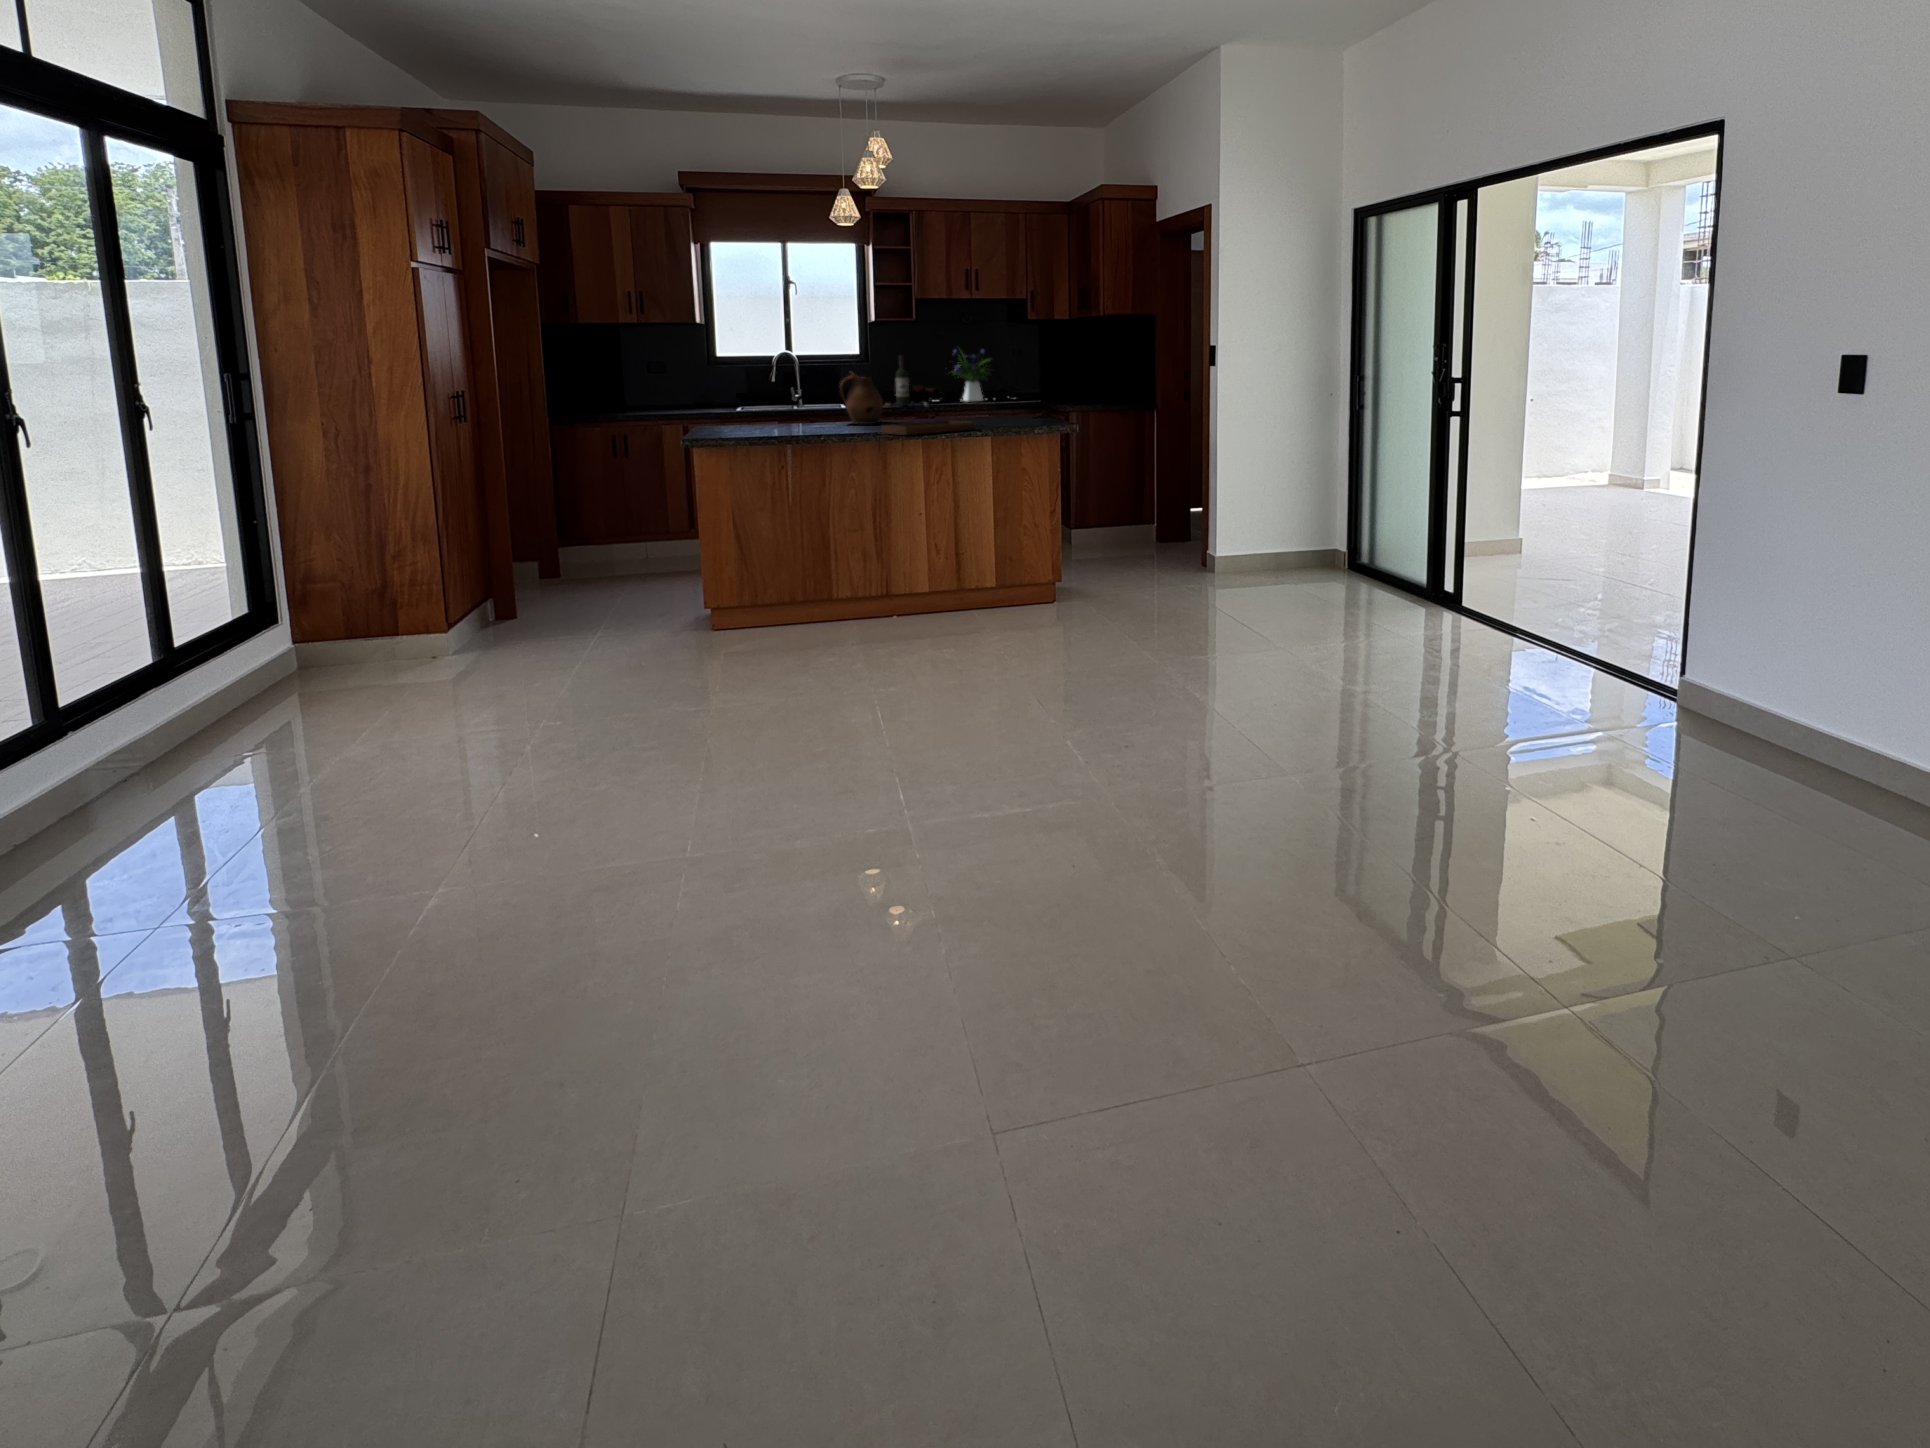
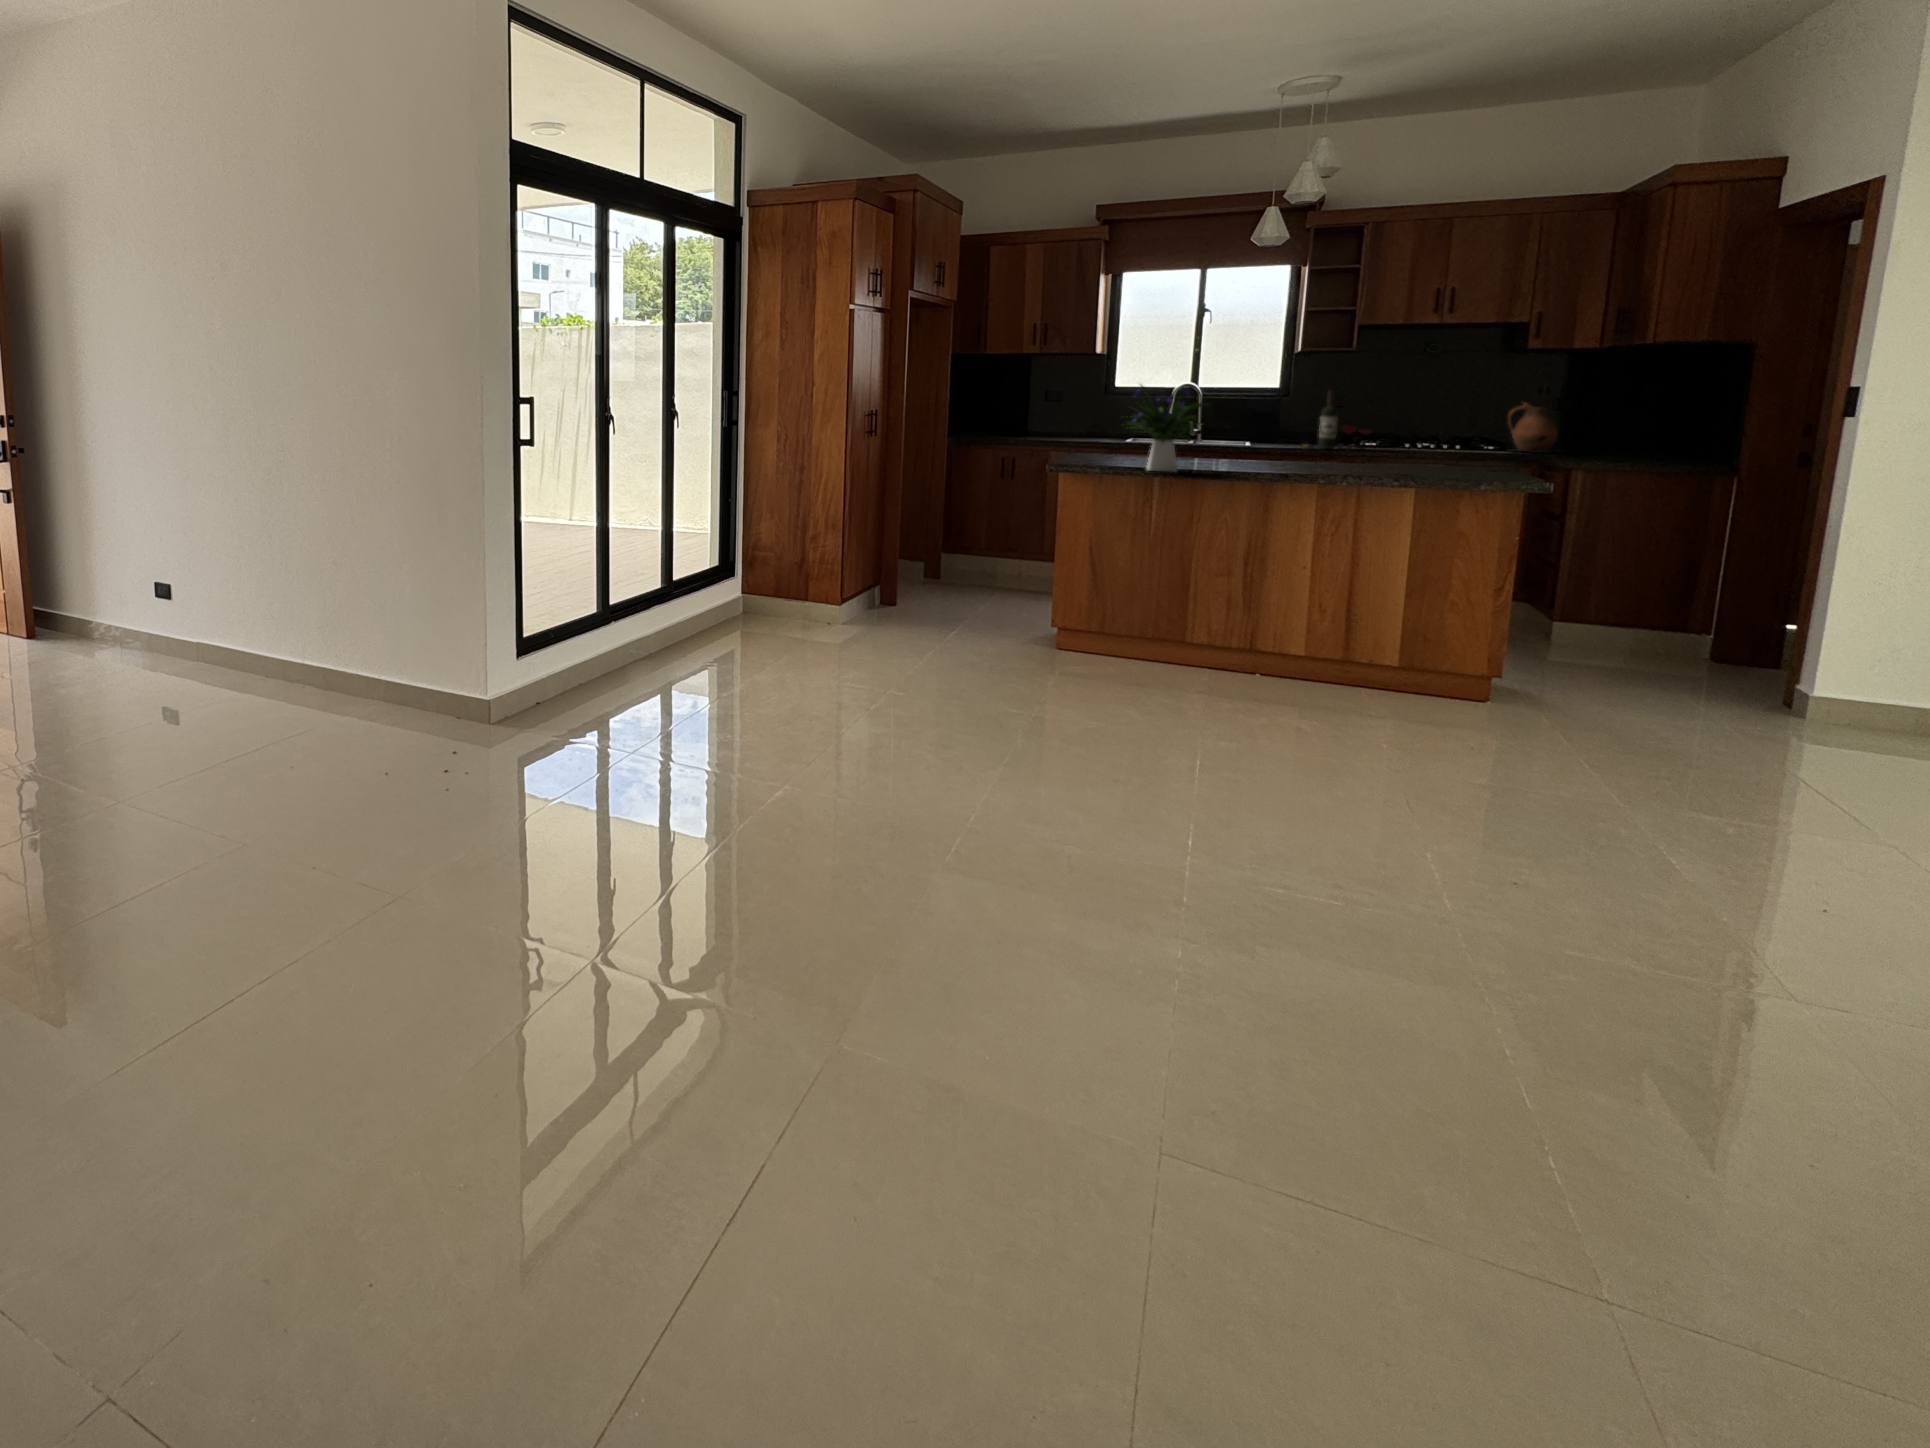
flower arrangement: present [952,349,990,401] -> present [1129,385,1208,472]
ceramic pitcher: present [840,372,883,424] -> present [1508,403,1557,452]
tray: present [881,403,974,435] -> none [1270,445,1396,480]

